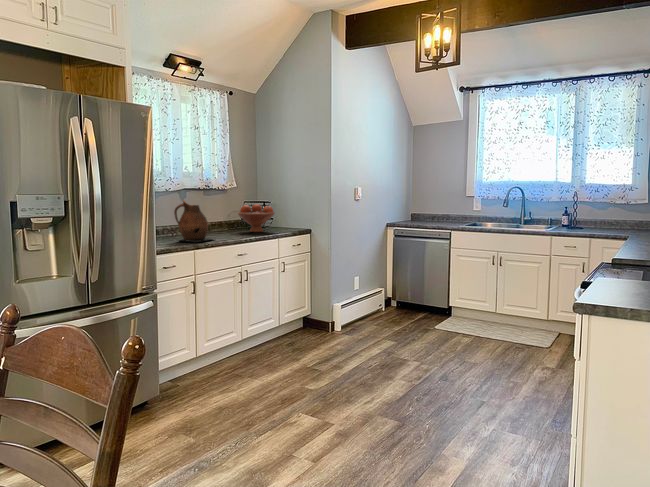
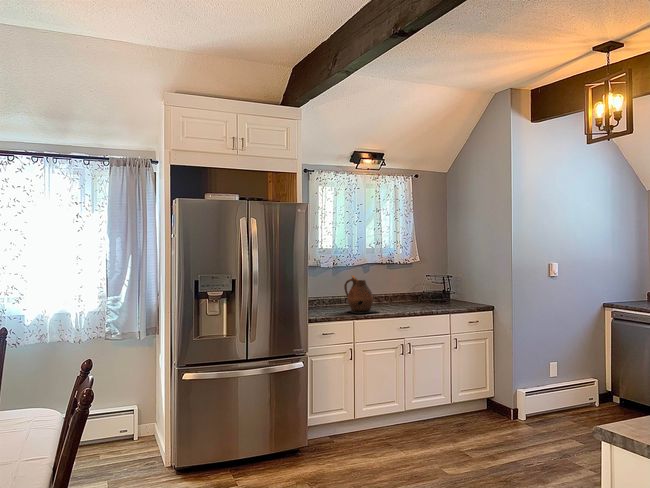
fruit bowl: present [238,204,275,232] -> none [415,280,452,307]

